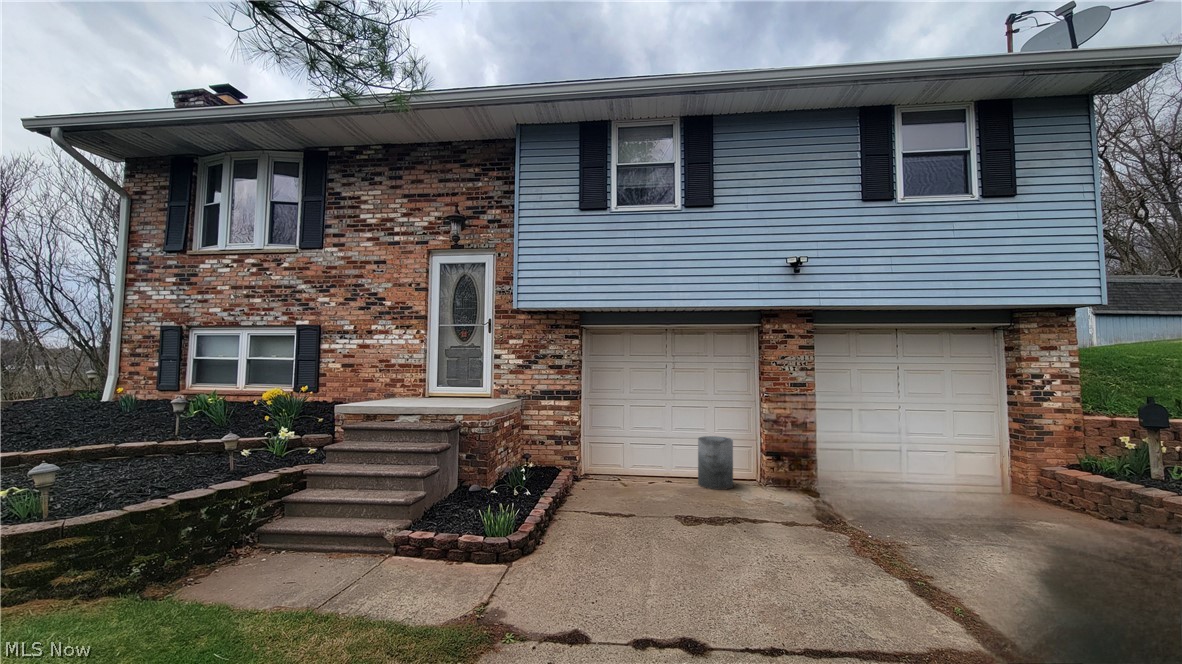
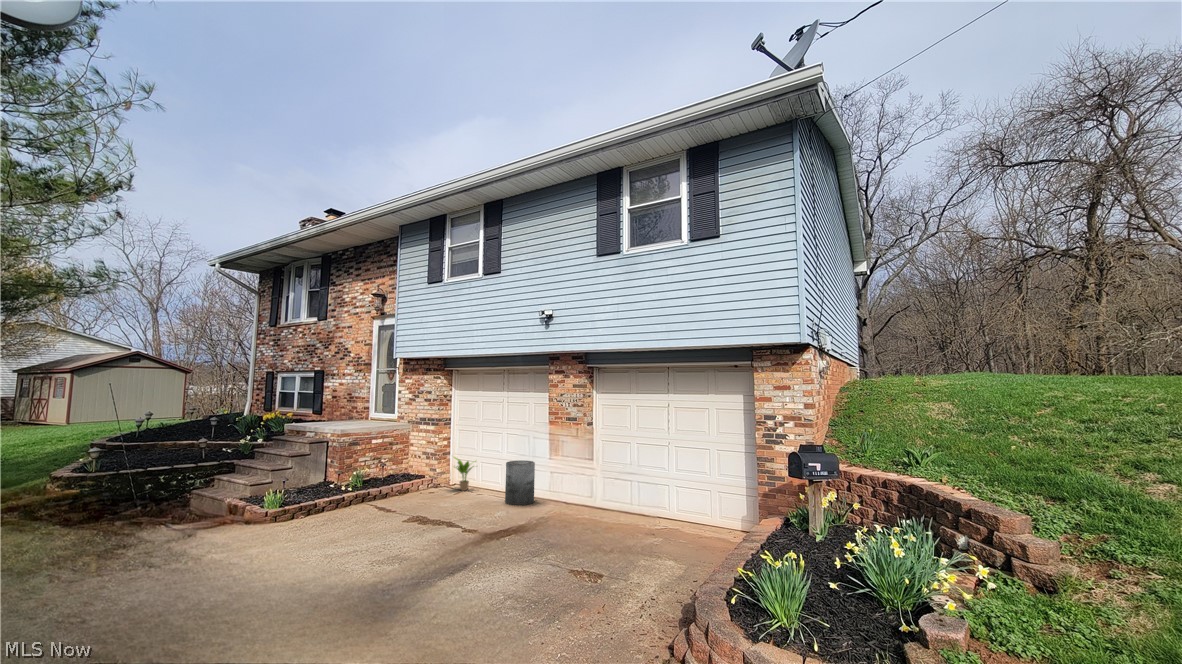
potted plant: none [600,436,635,480] -> present [454,457,474,491]

